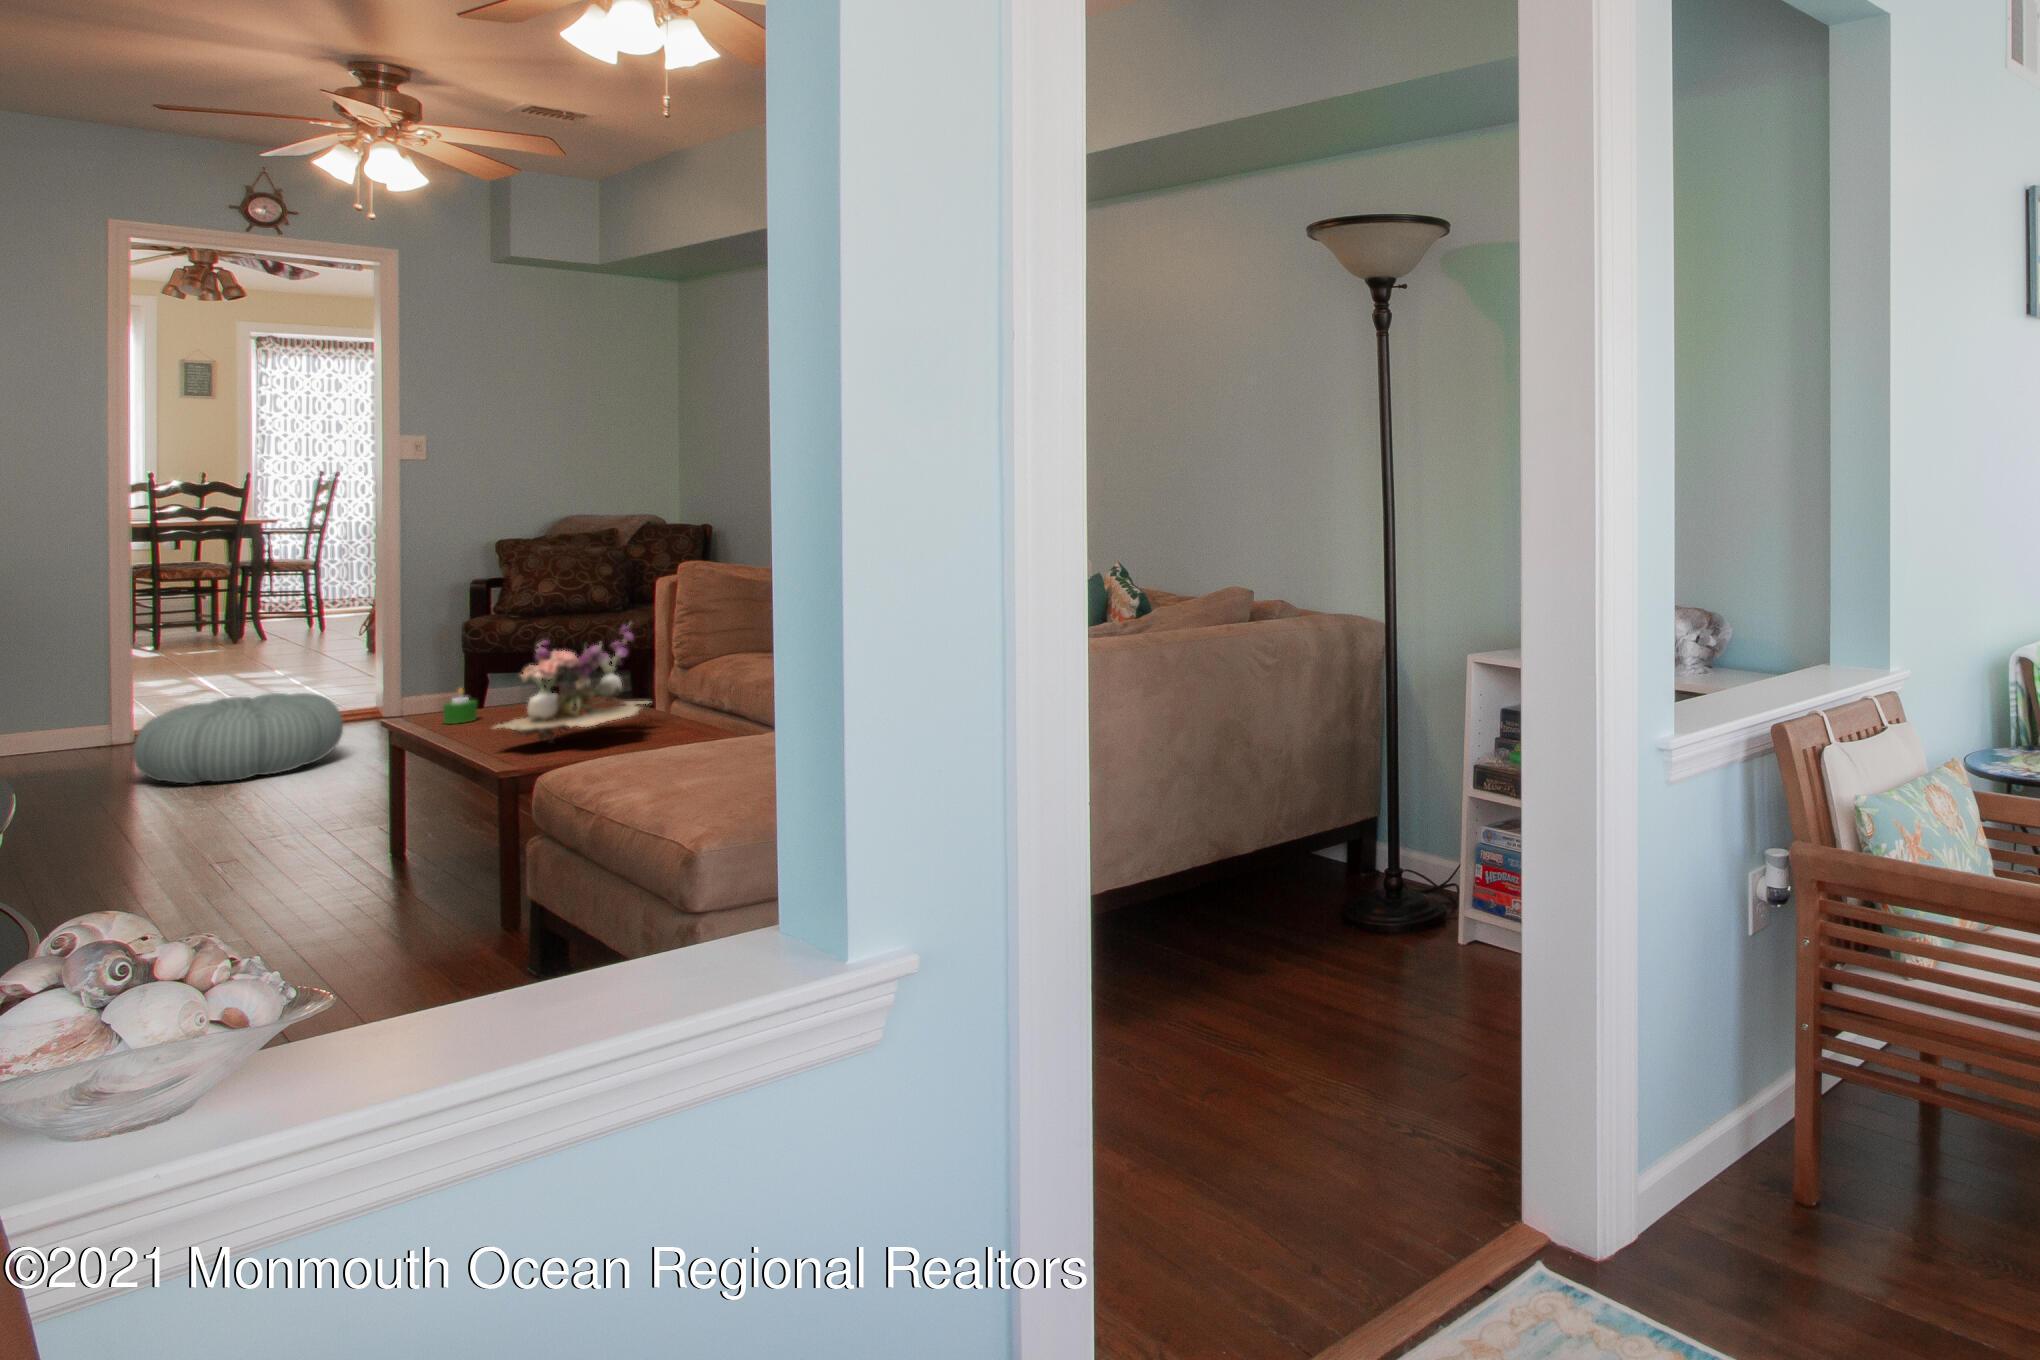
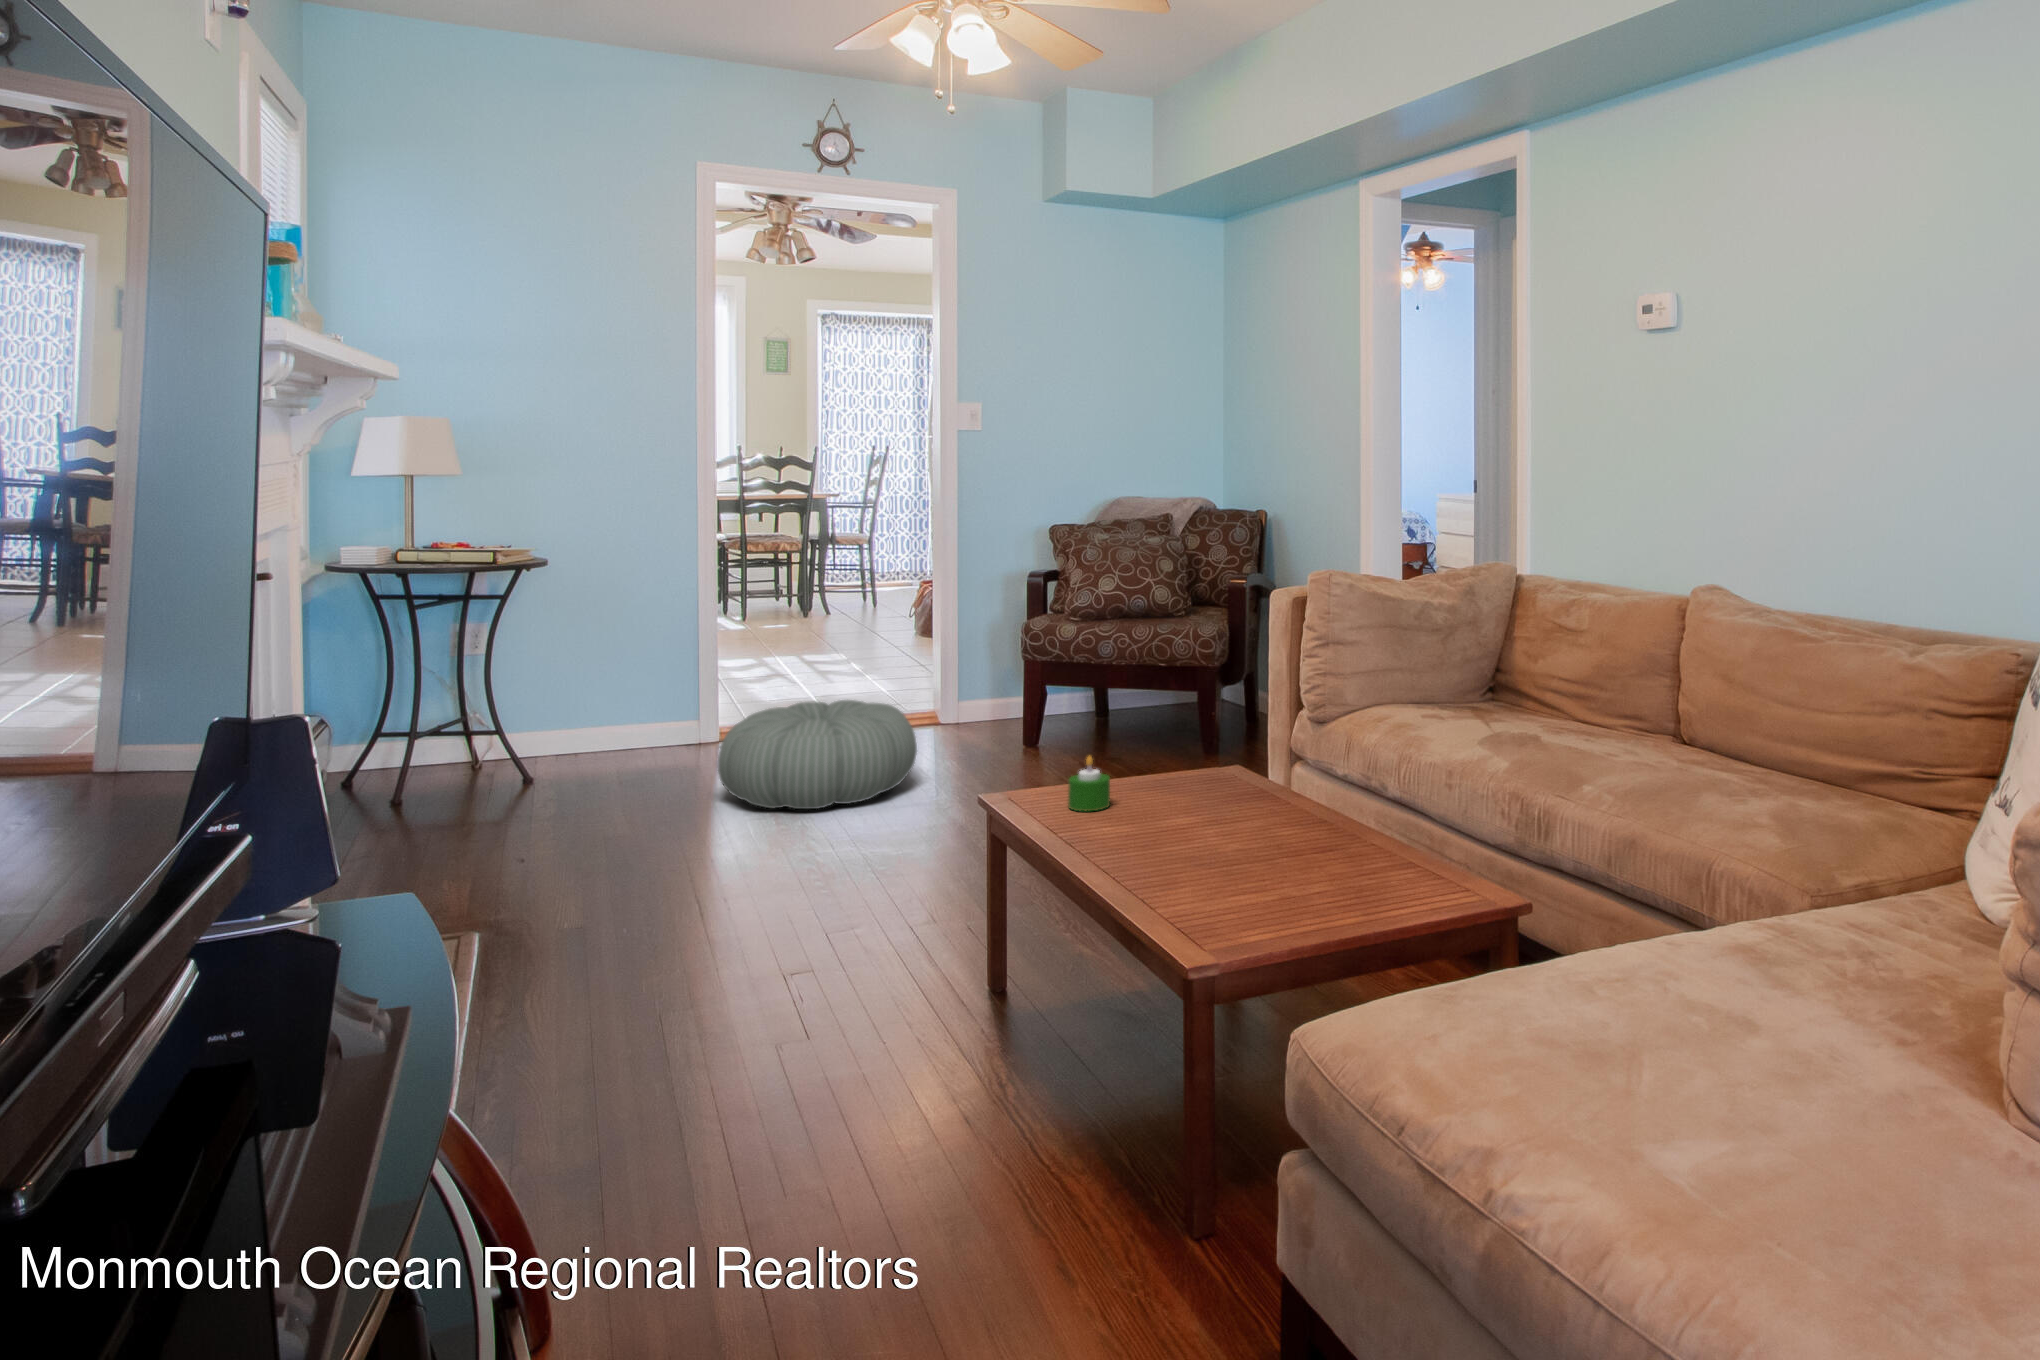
flower arrangement: present [492,626,648,740] -> none [1163,680,1378,882]

